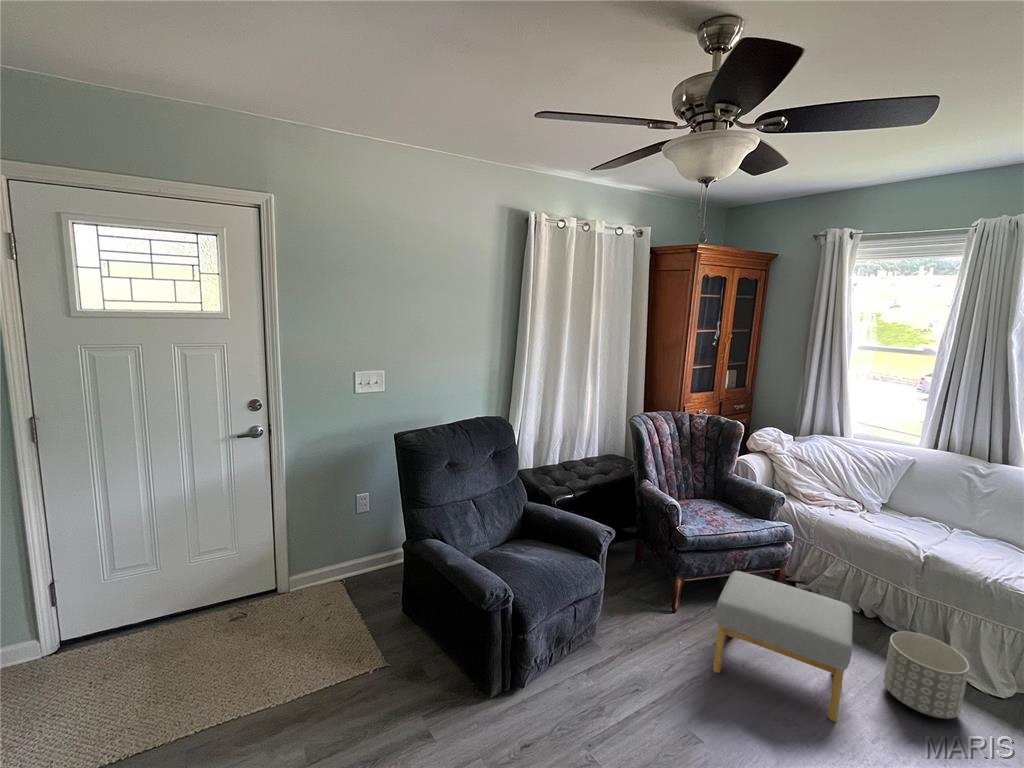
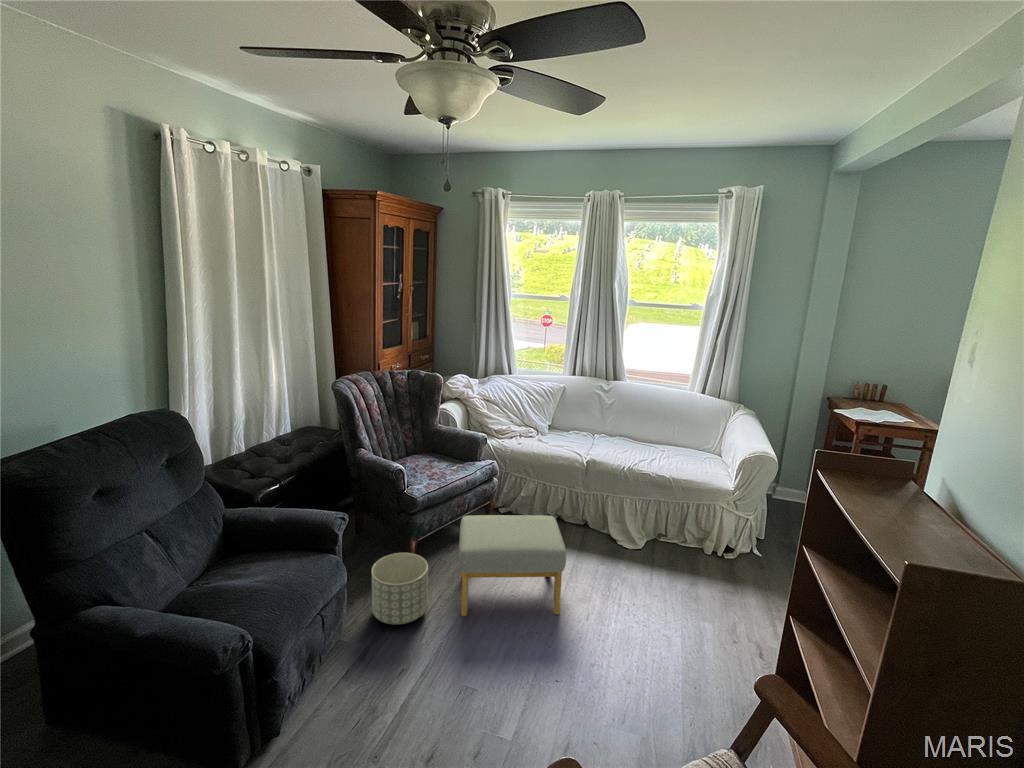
planter: present [884,631,969,719] -> present [372,553,428,624]

